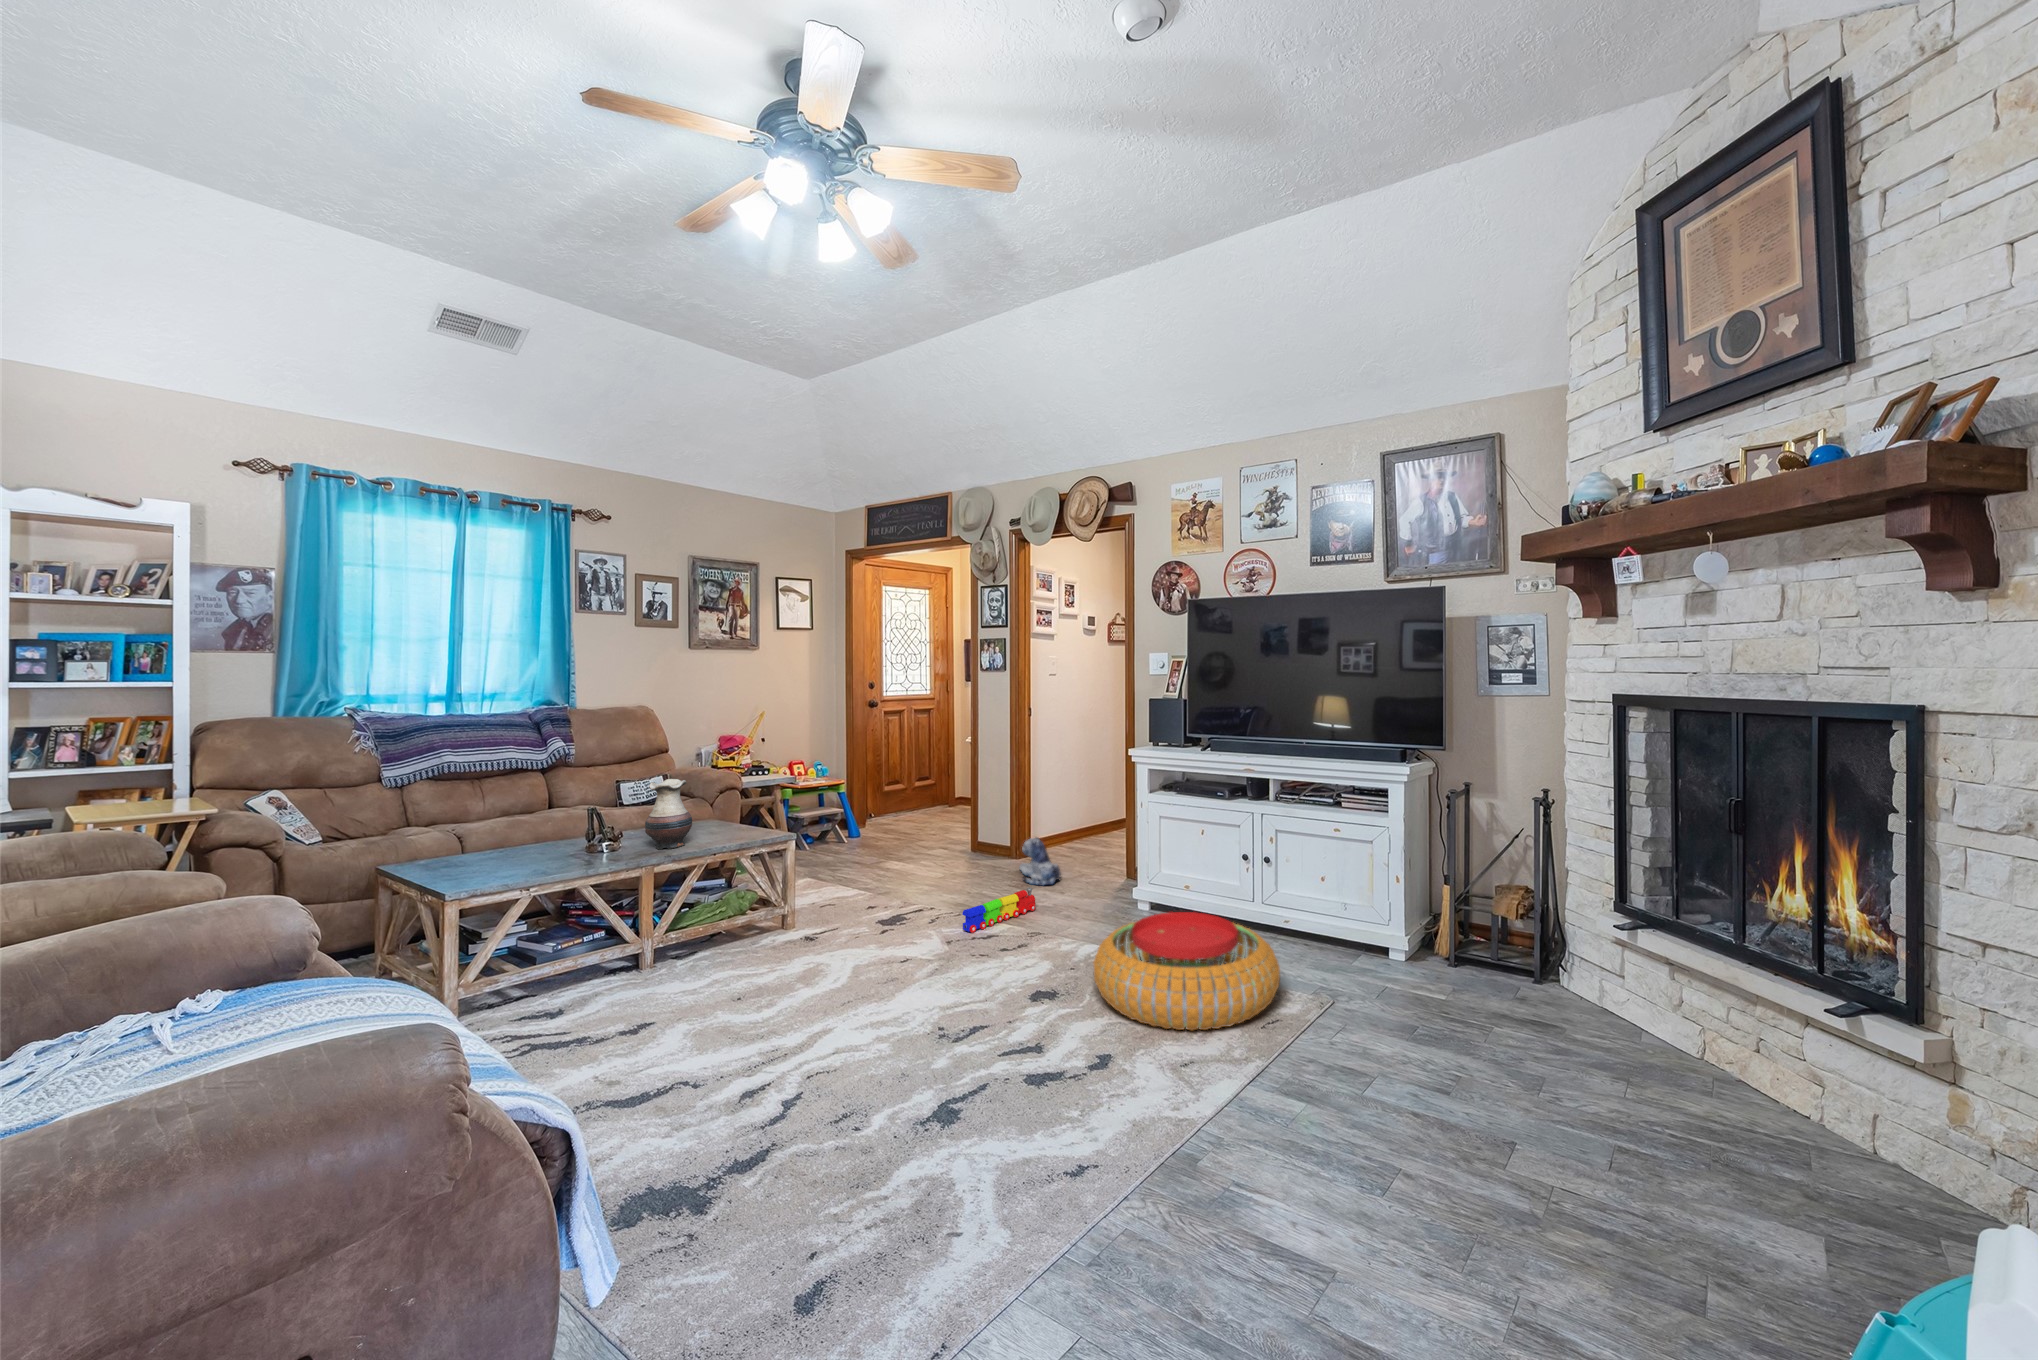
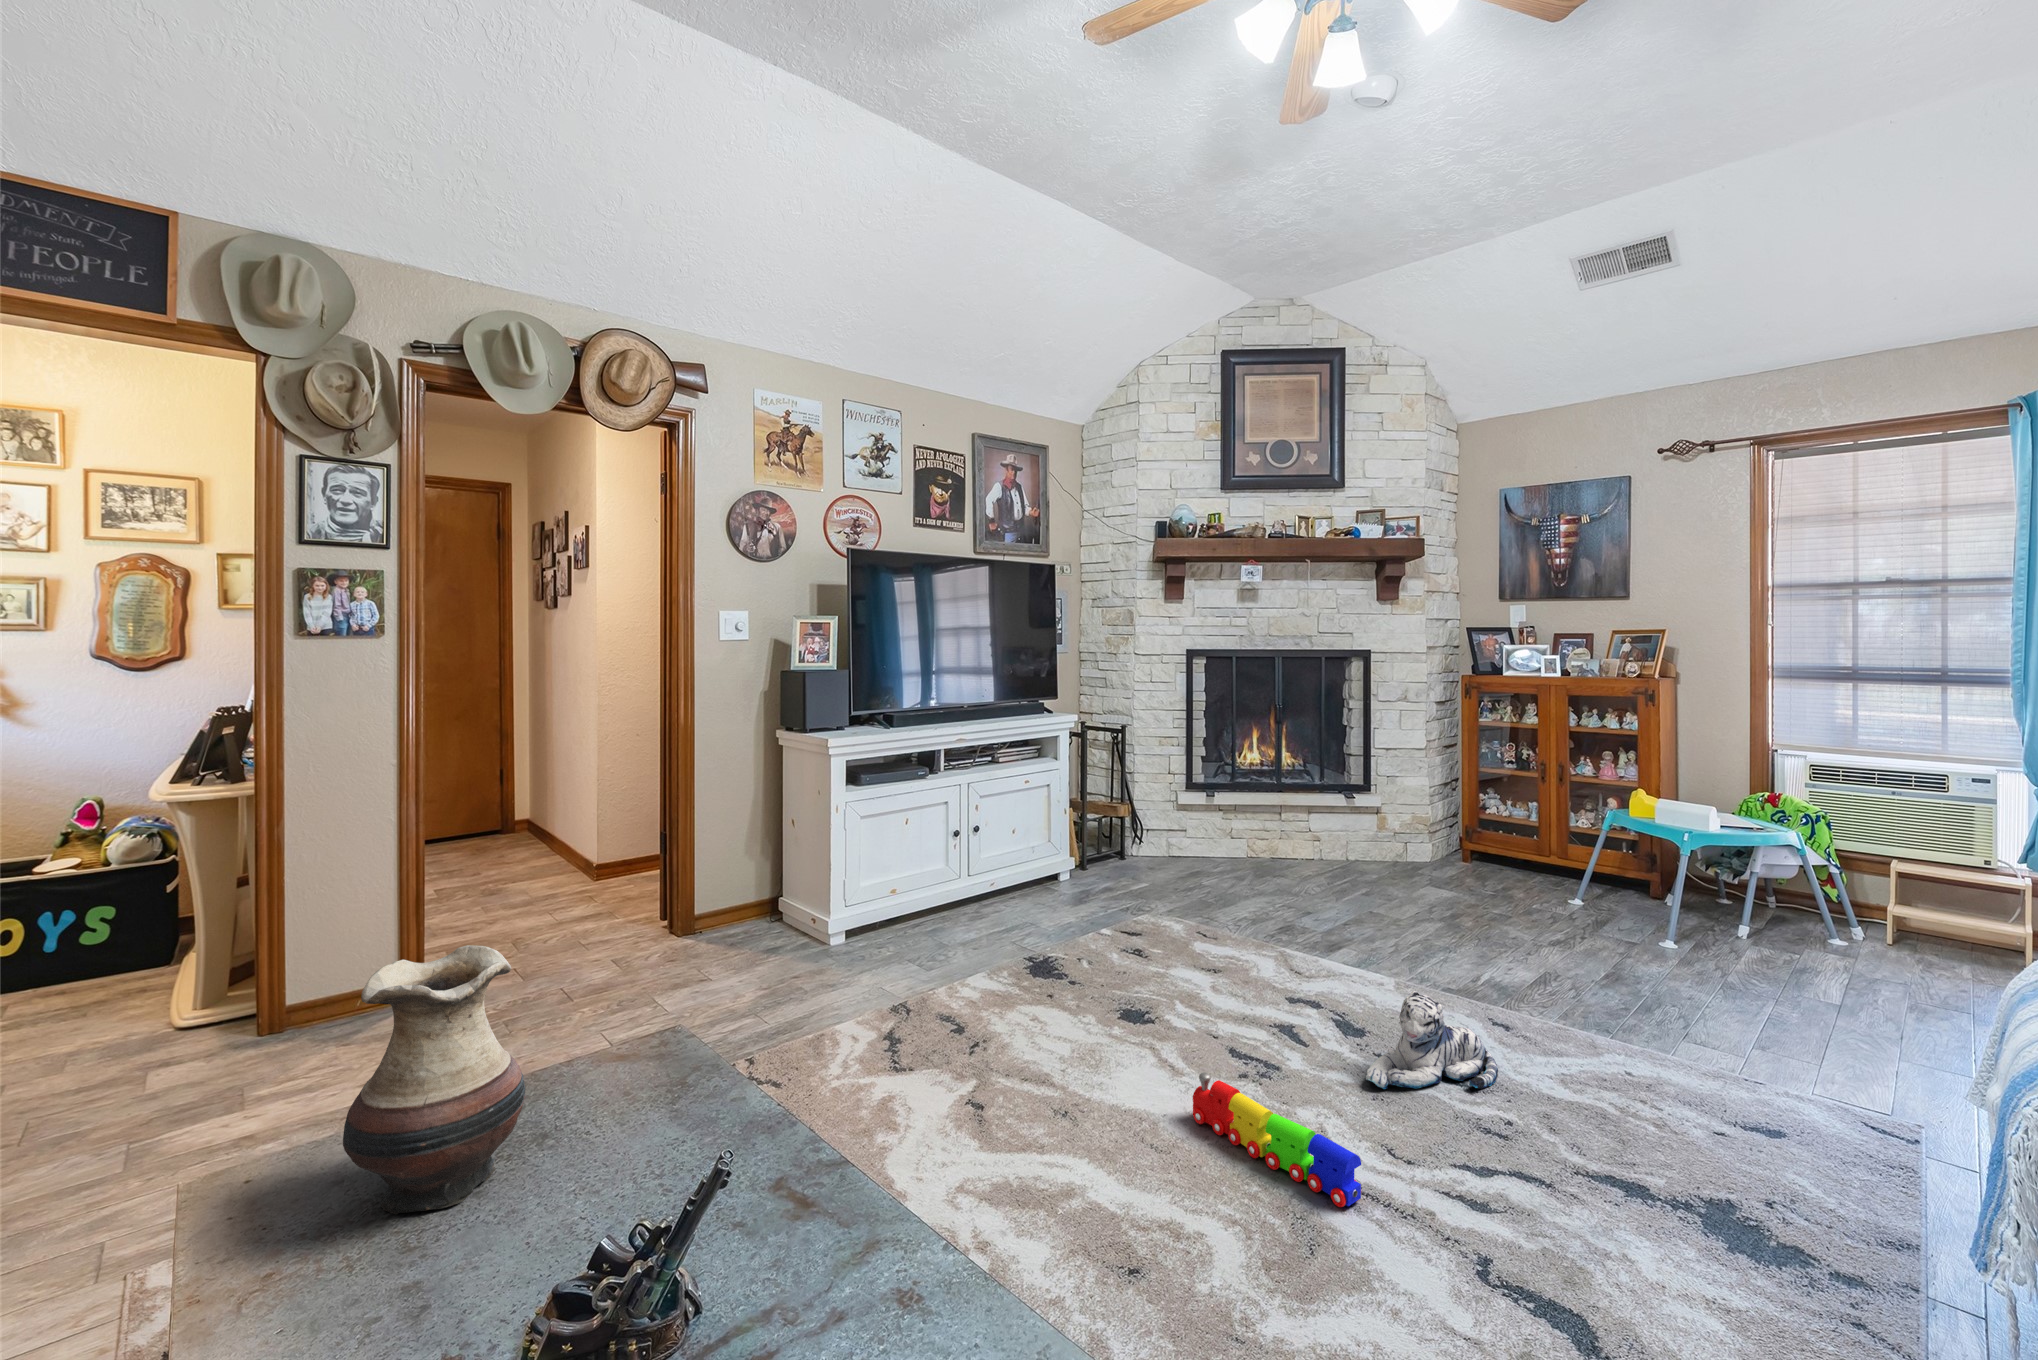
plush toy: present [1019,837,1061,886] -> present [1366,991,1498,1089]
toy train: present [962,887,1035,933] -> present [1193,1072,1361,1207]
pouf: present [1093,912,1280,1030] -> none [1028,872,1213,982]

